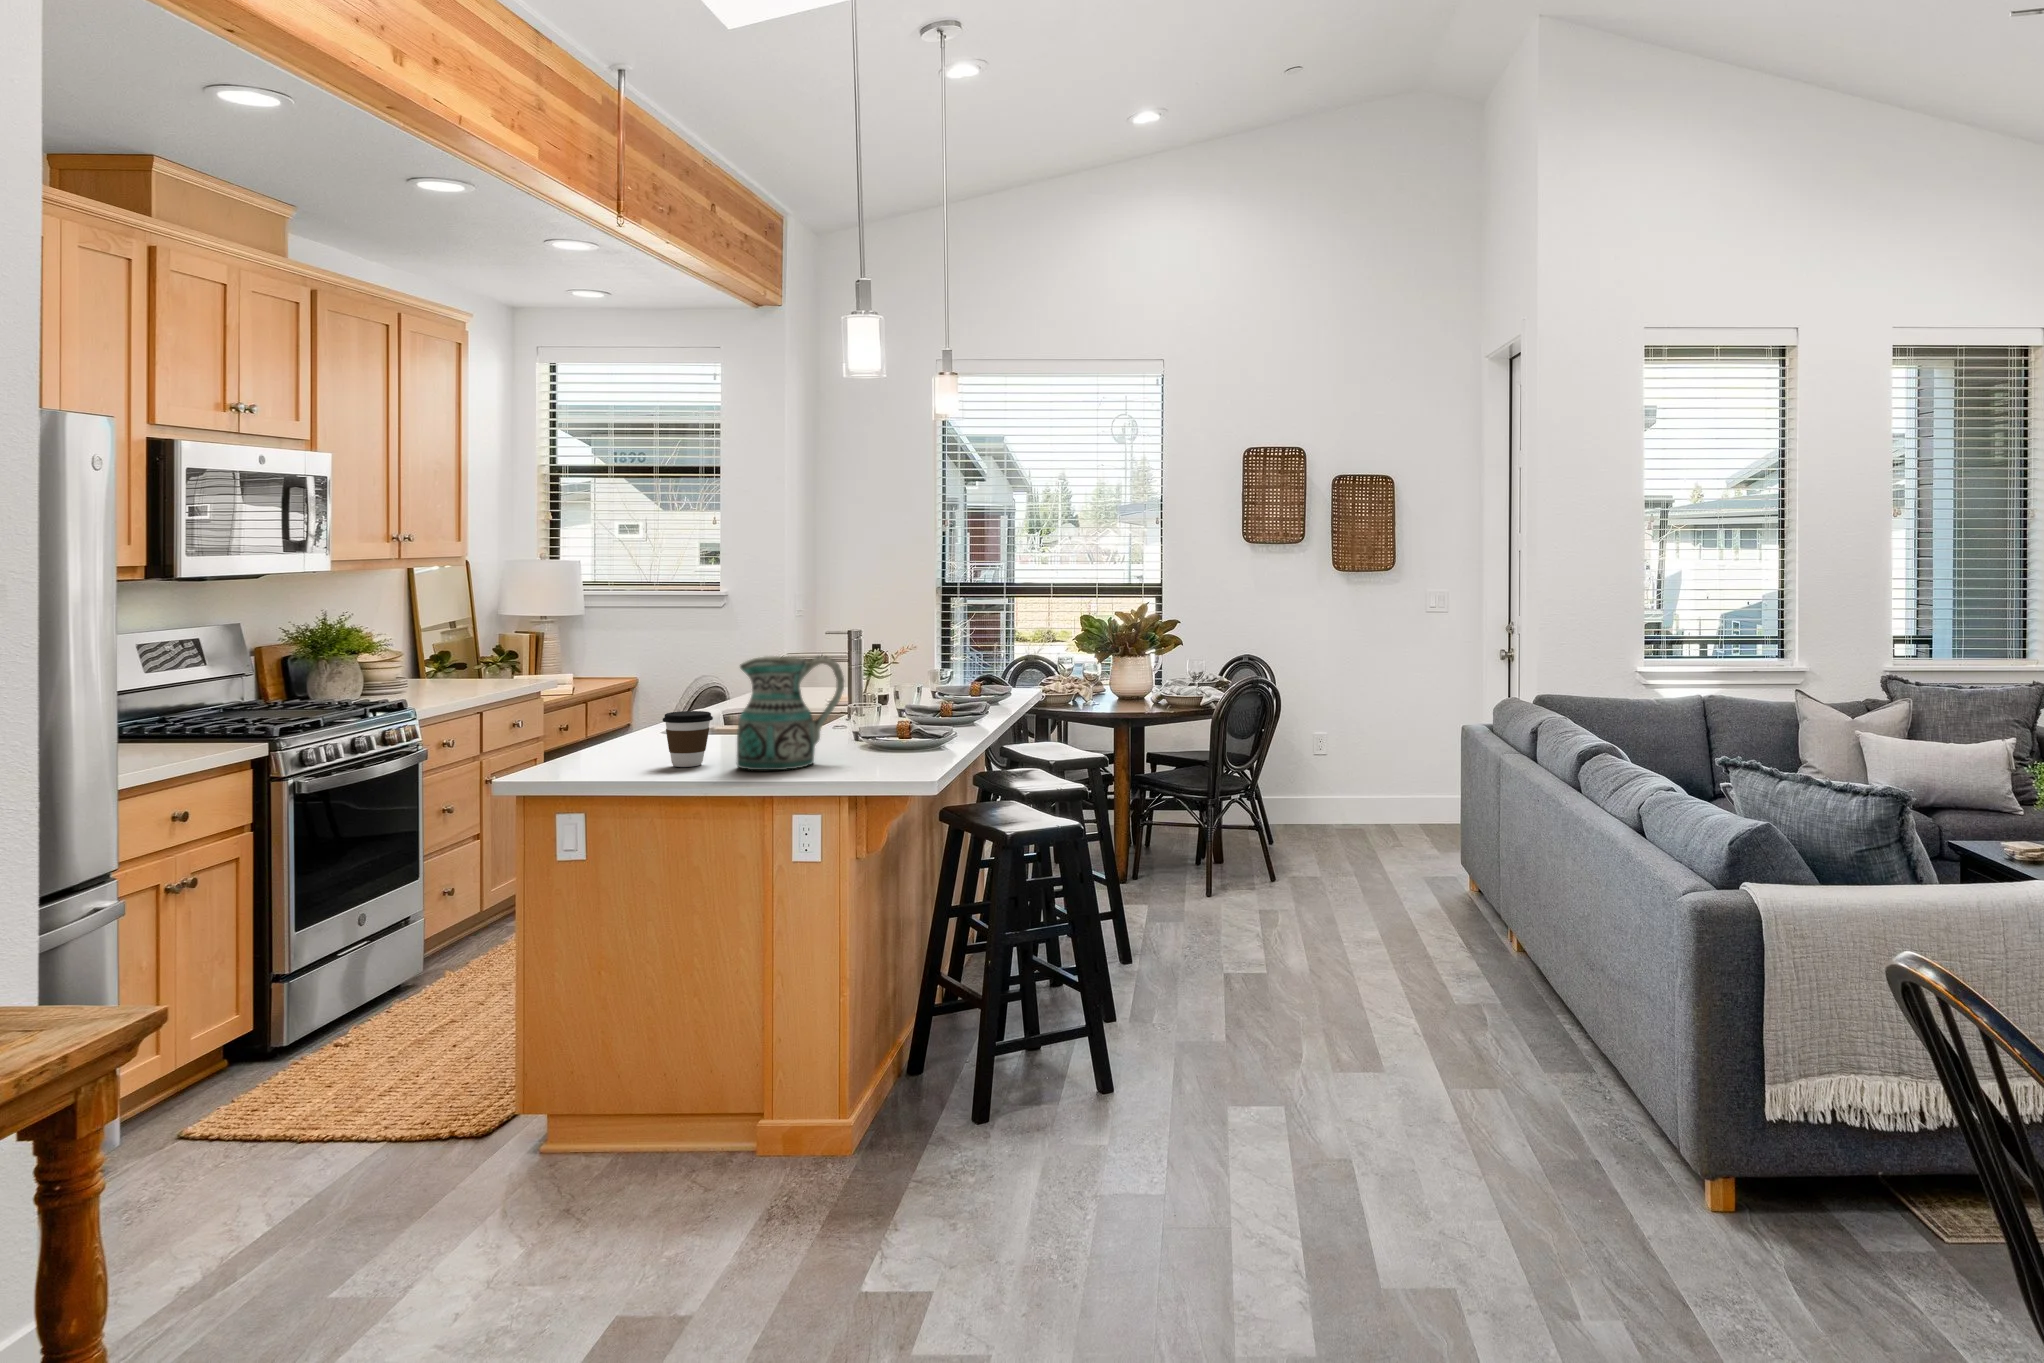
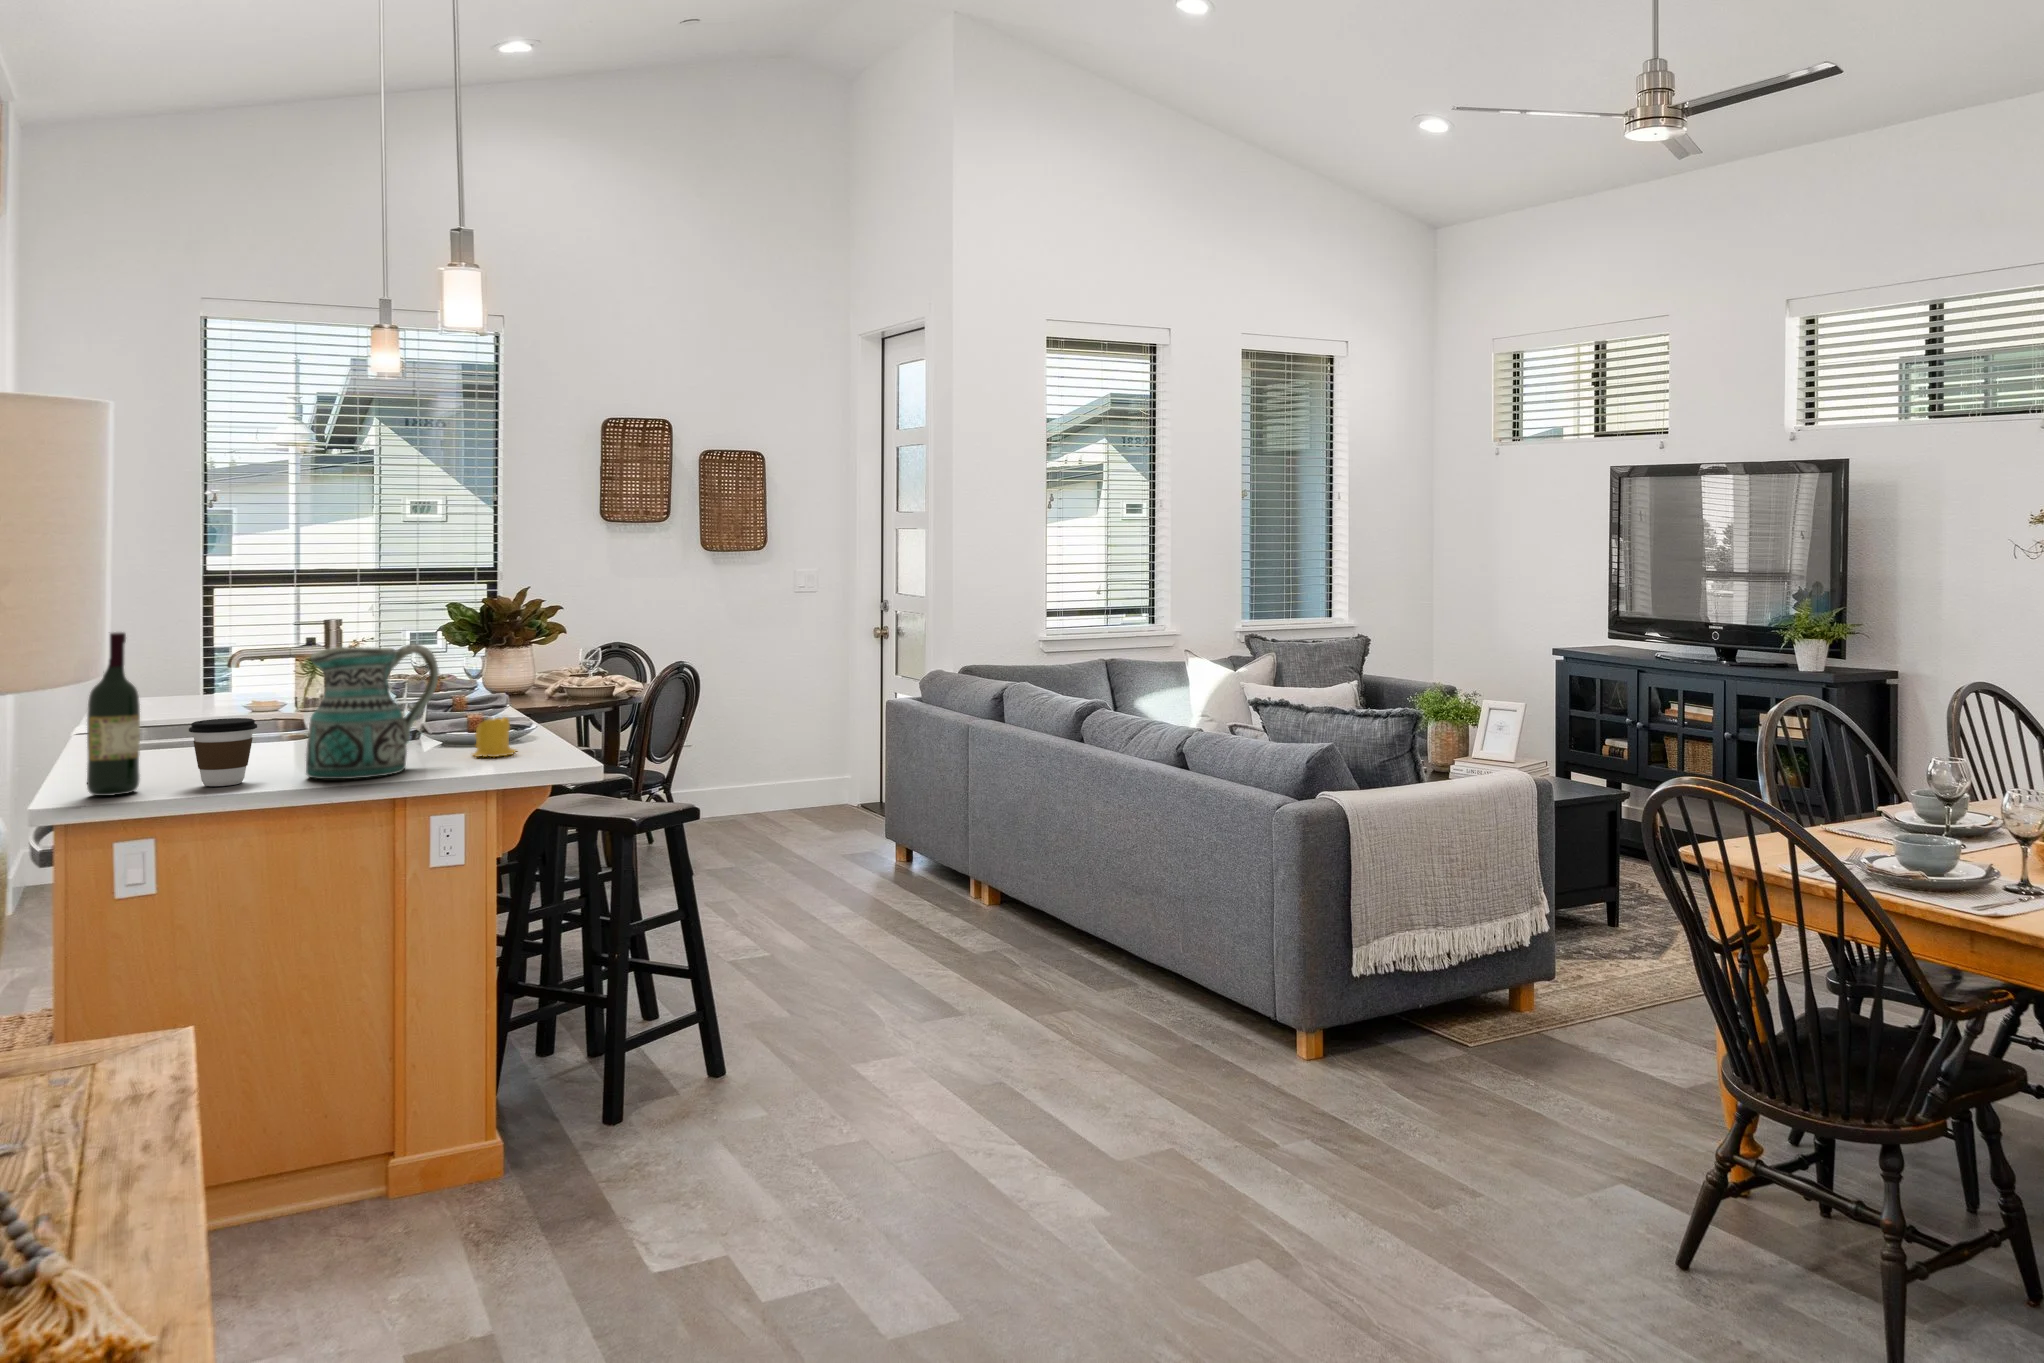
wine bottle: none [598,637,635,768] -> present [87,632,140,796]
candle: none [875,722,917,760] -> present [472,717,516,757]

